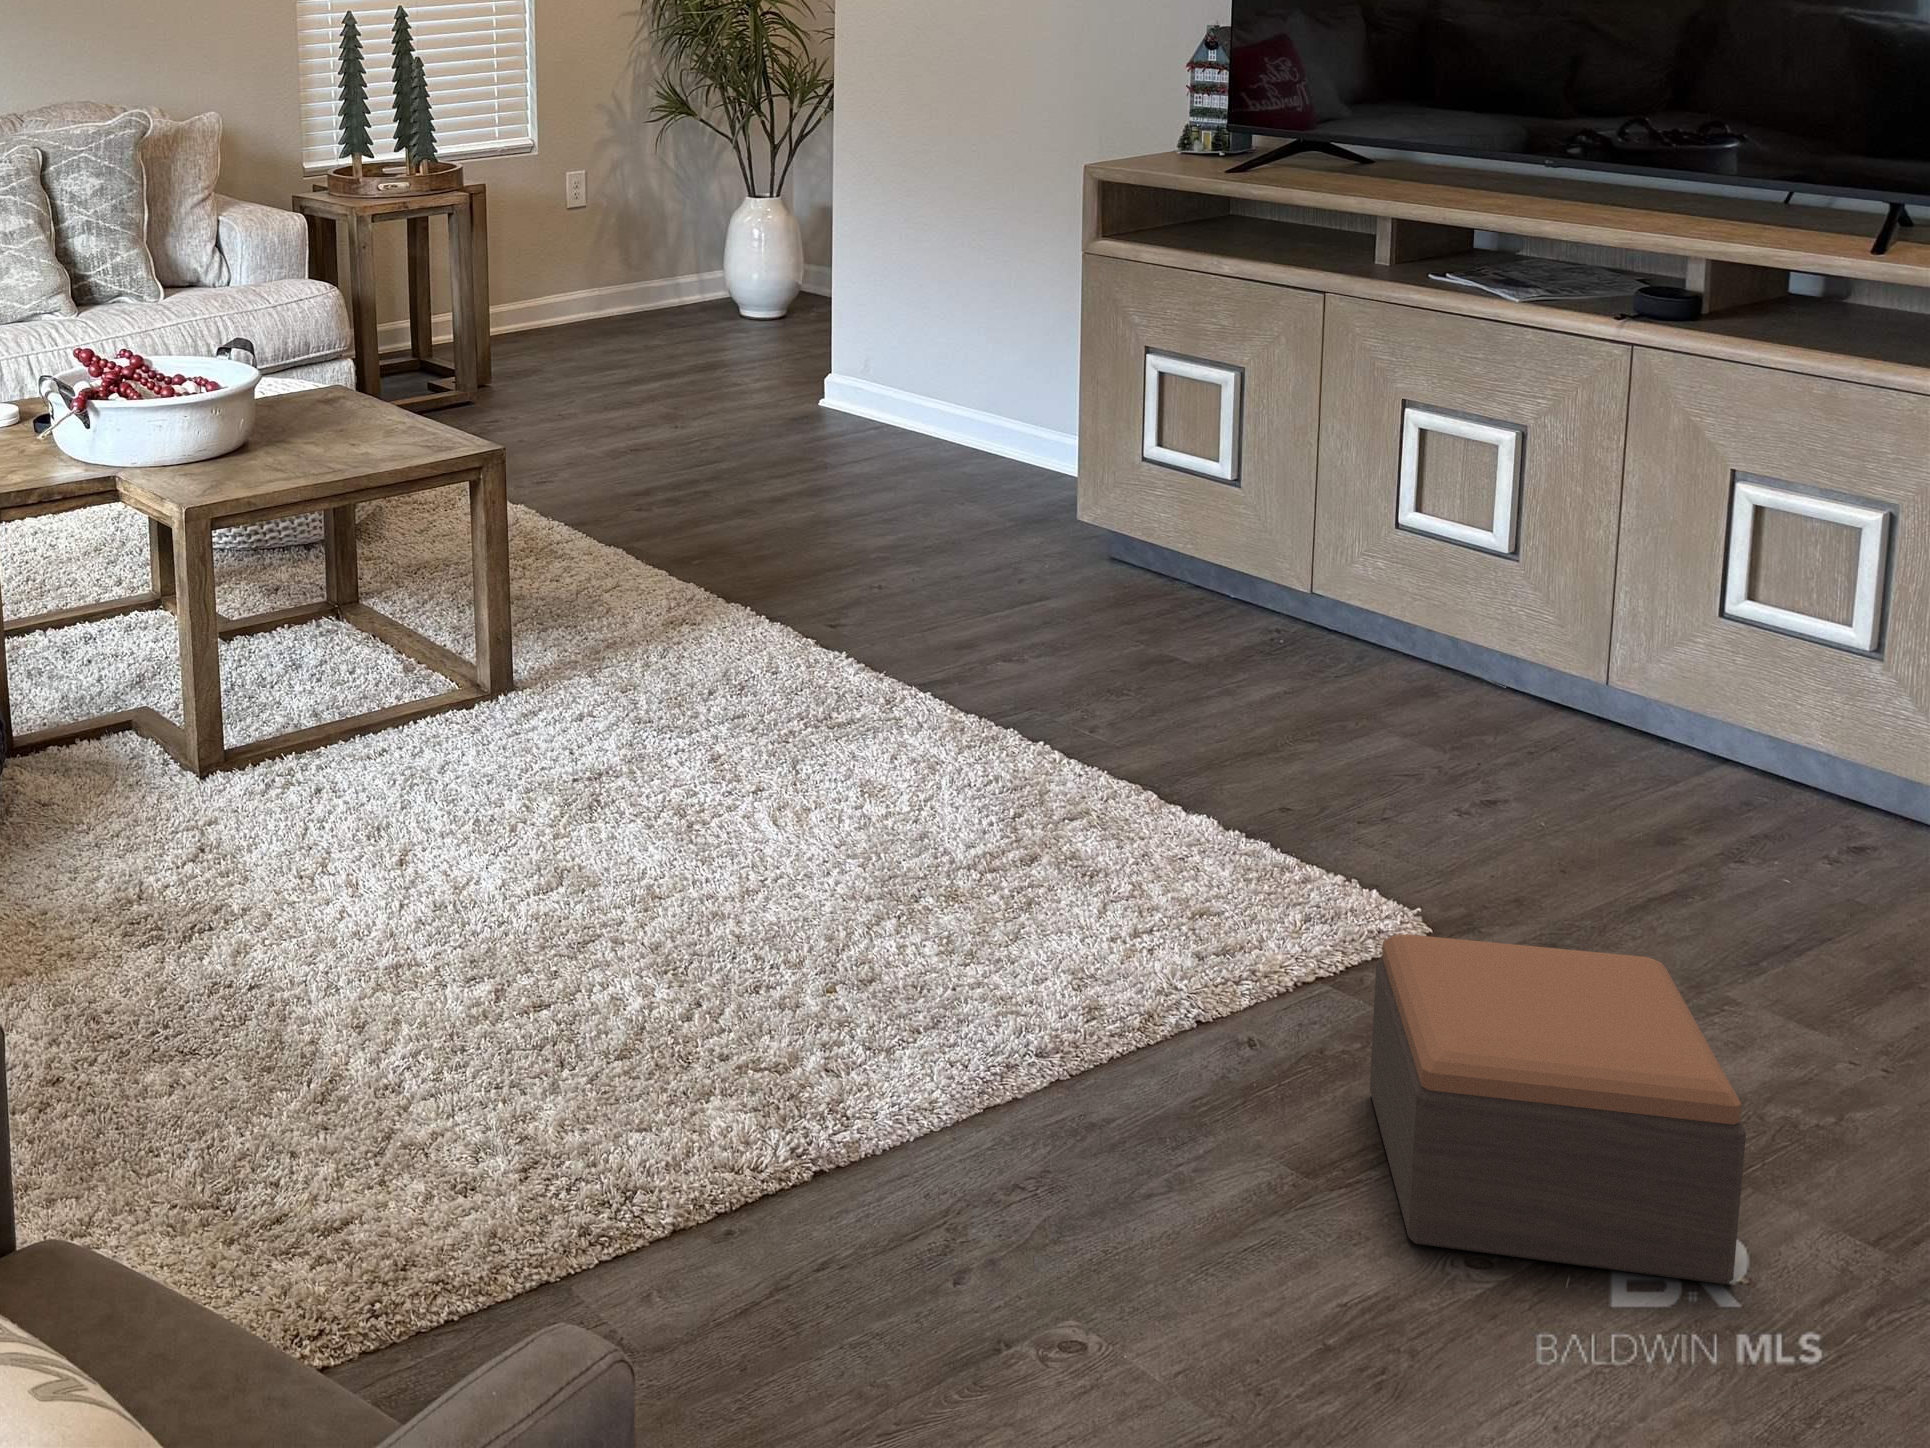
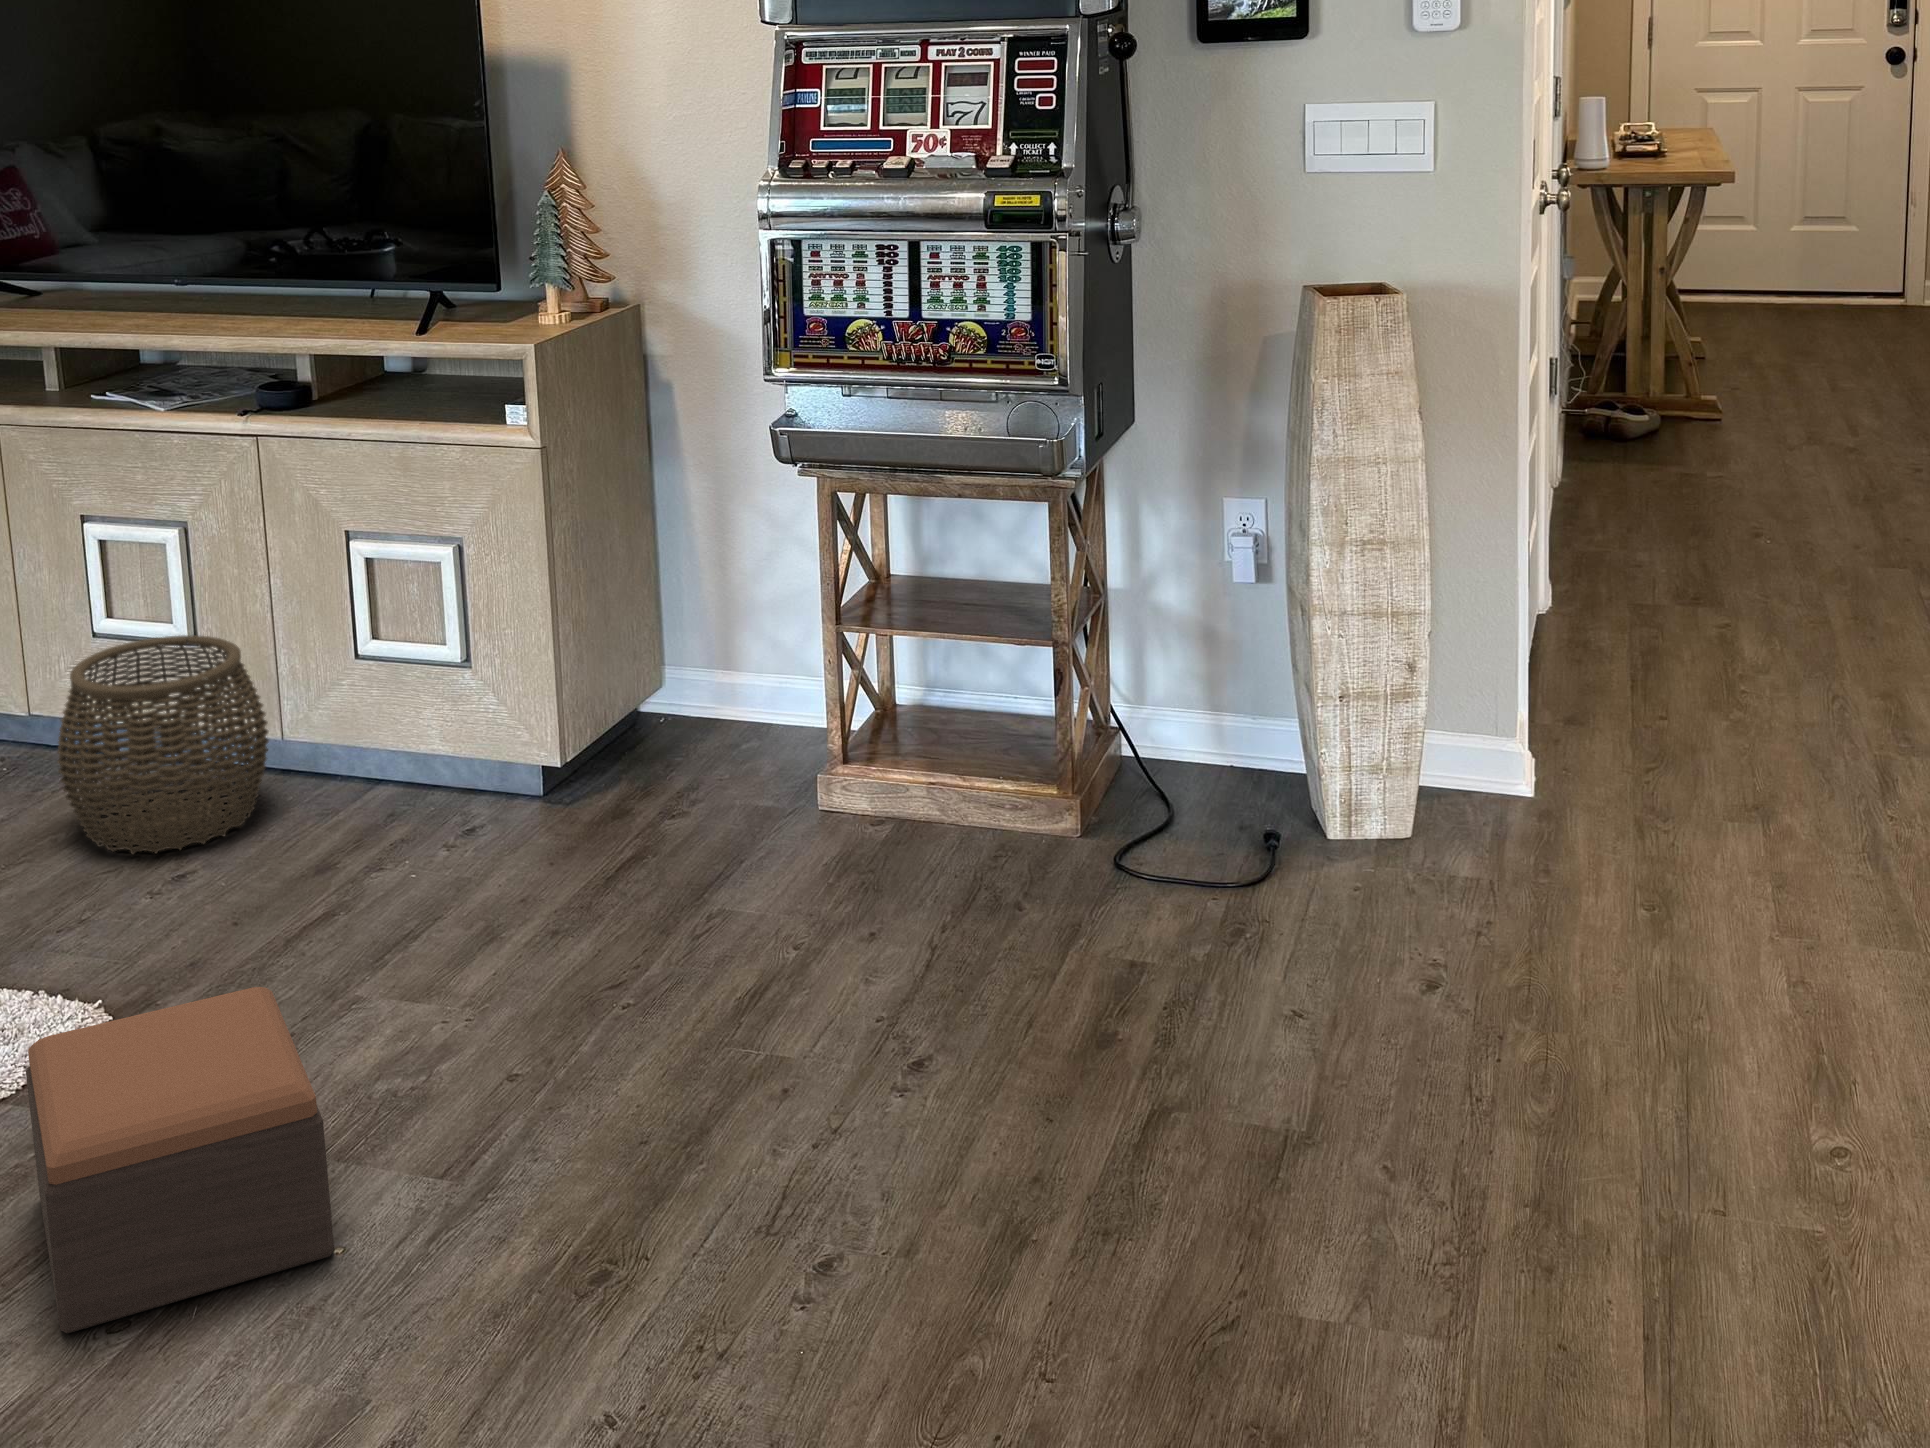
woven basket: none [1361,545,1607,781] -> present [57,635,269,854]

